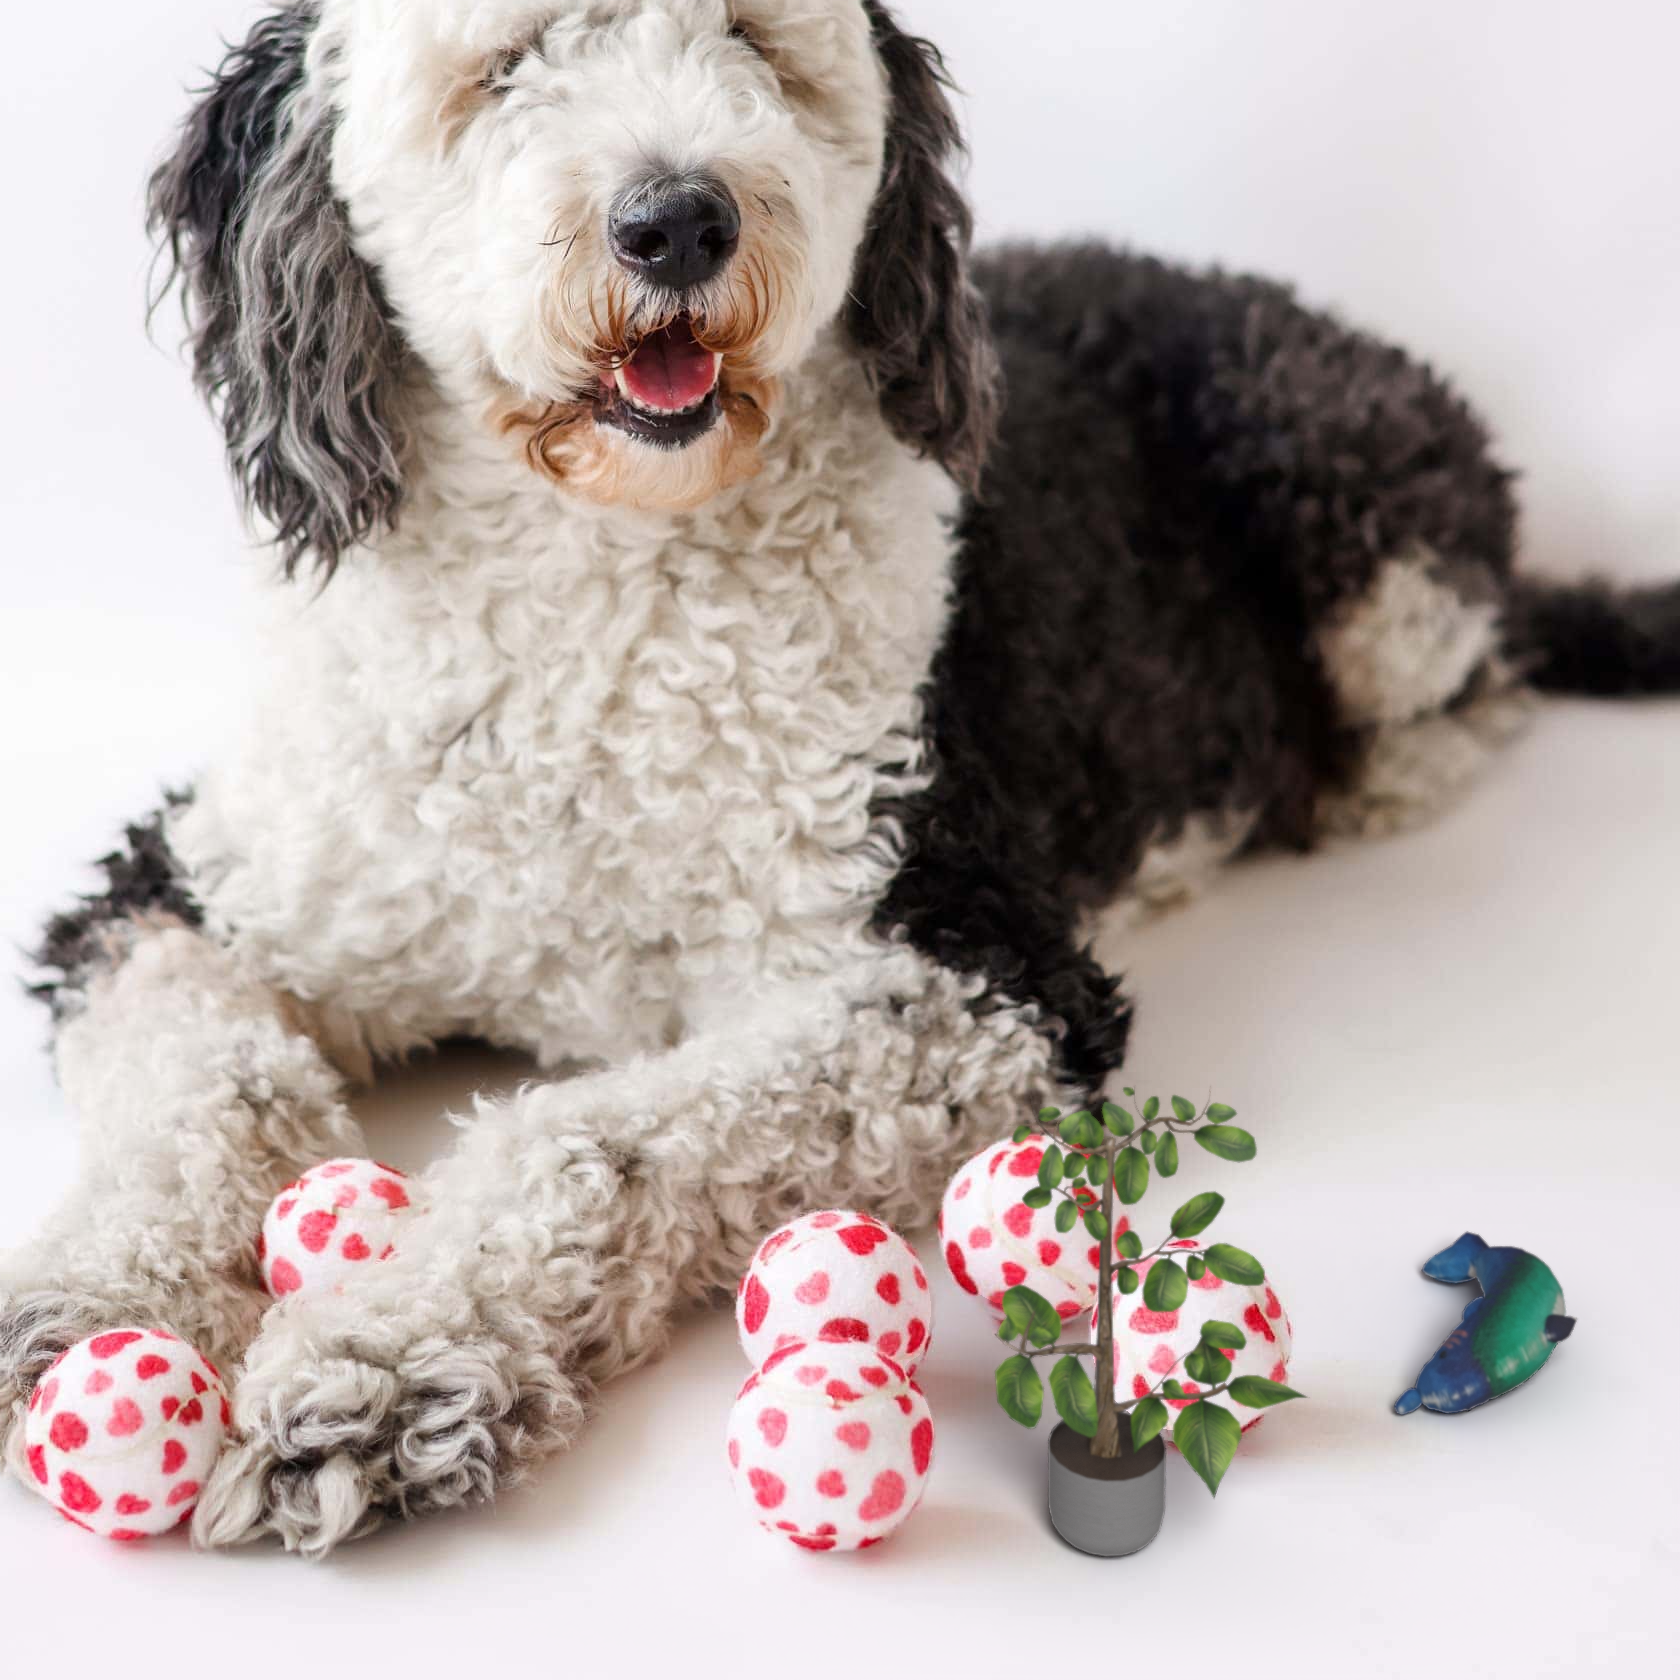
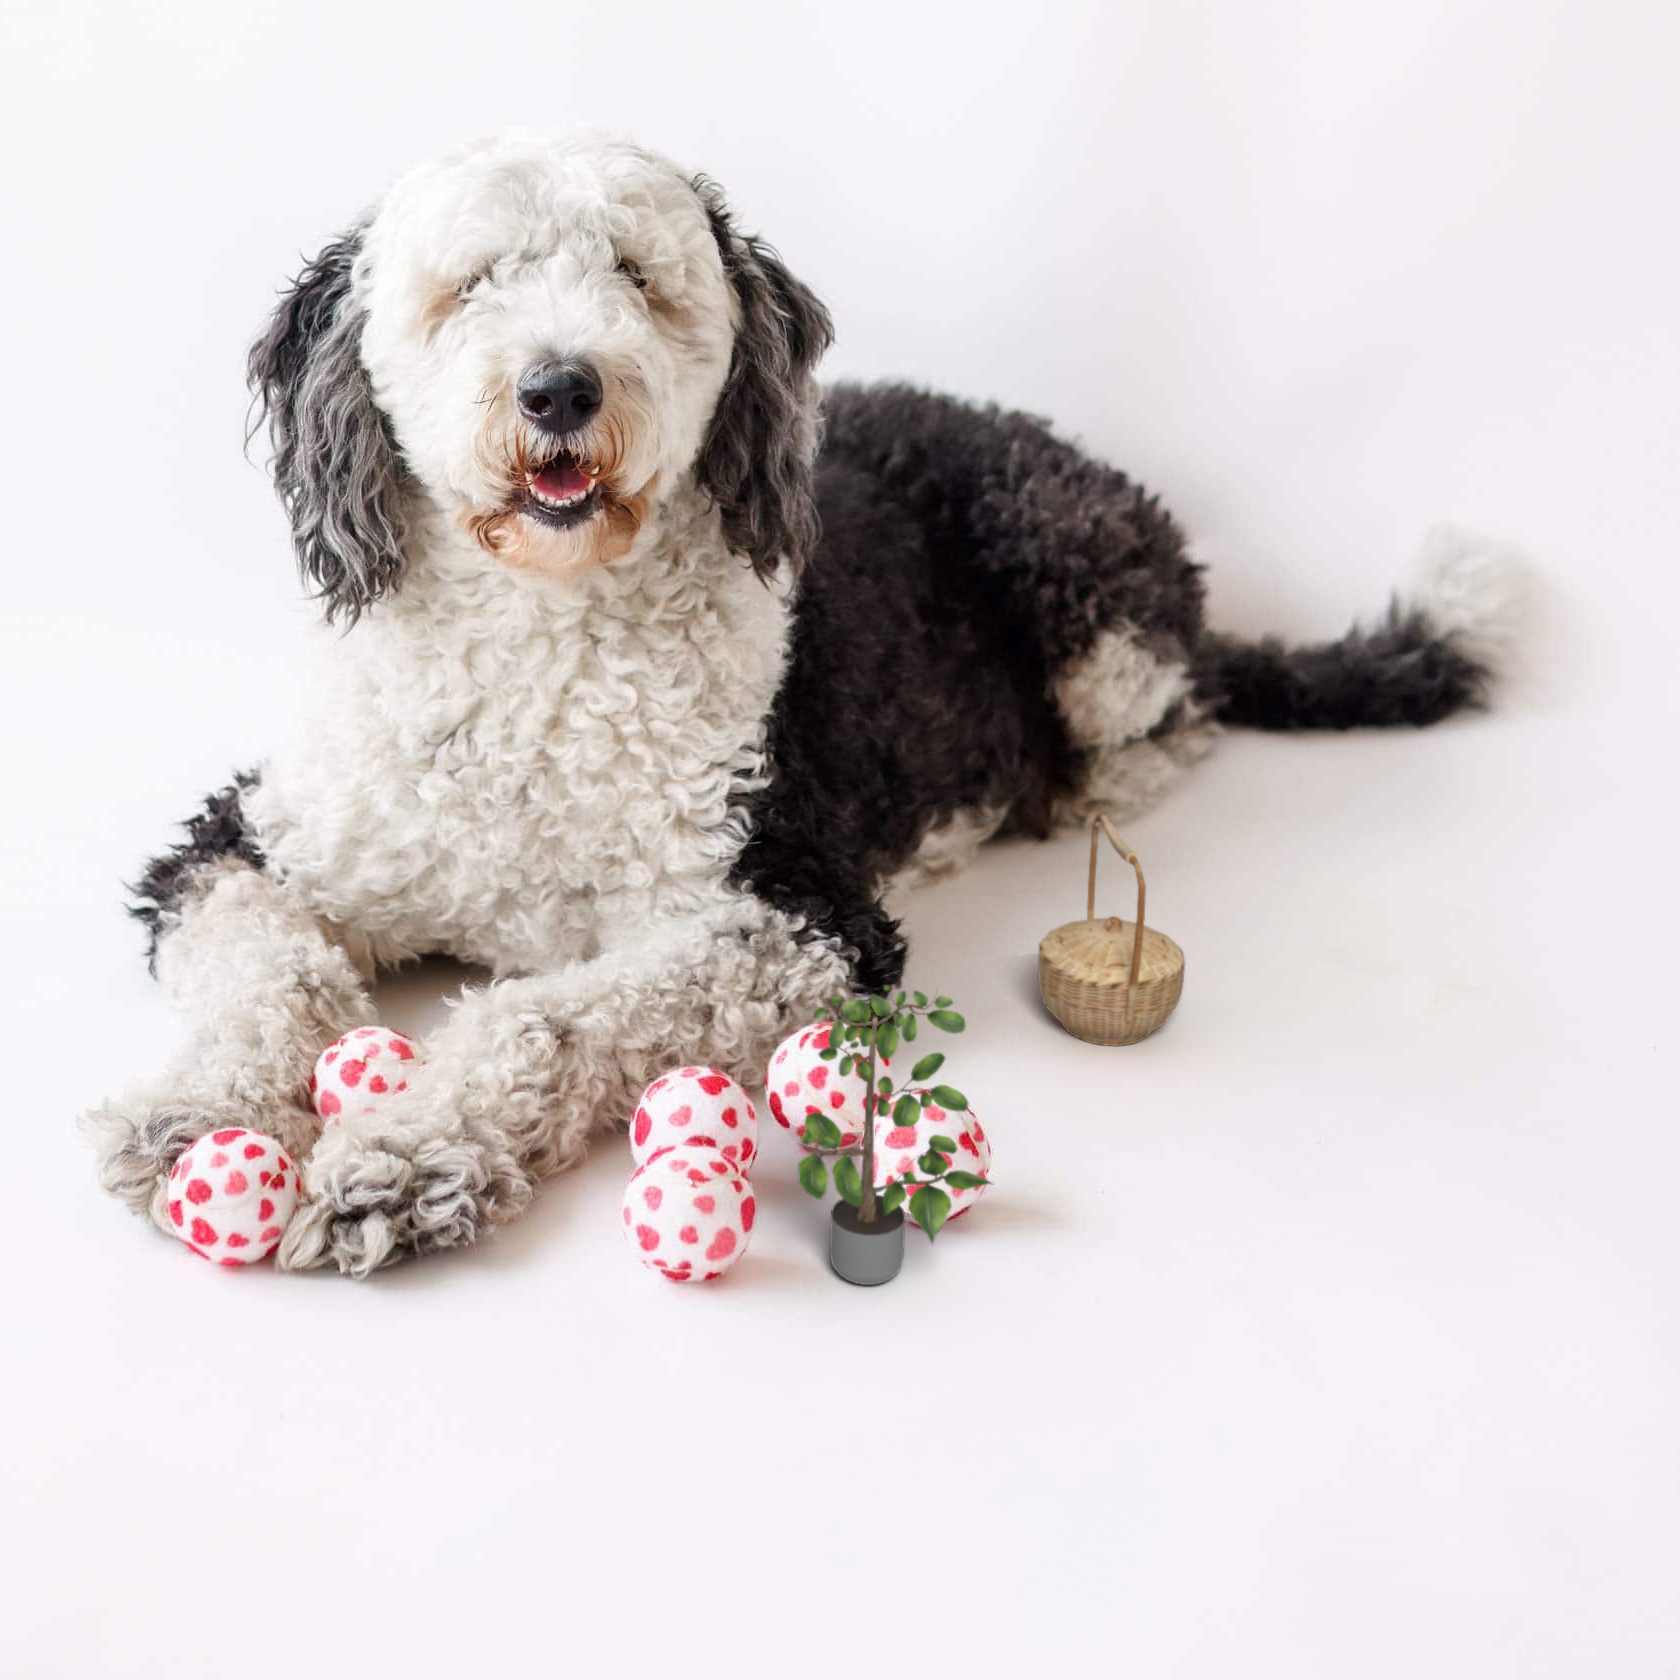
basket: none [1332,811,1556,1155] -> present [1038,813,1185,1046]
plush toy: present [1394,1231,1578,1415] -> none [1056,1093,1176,1206]

